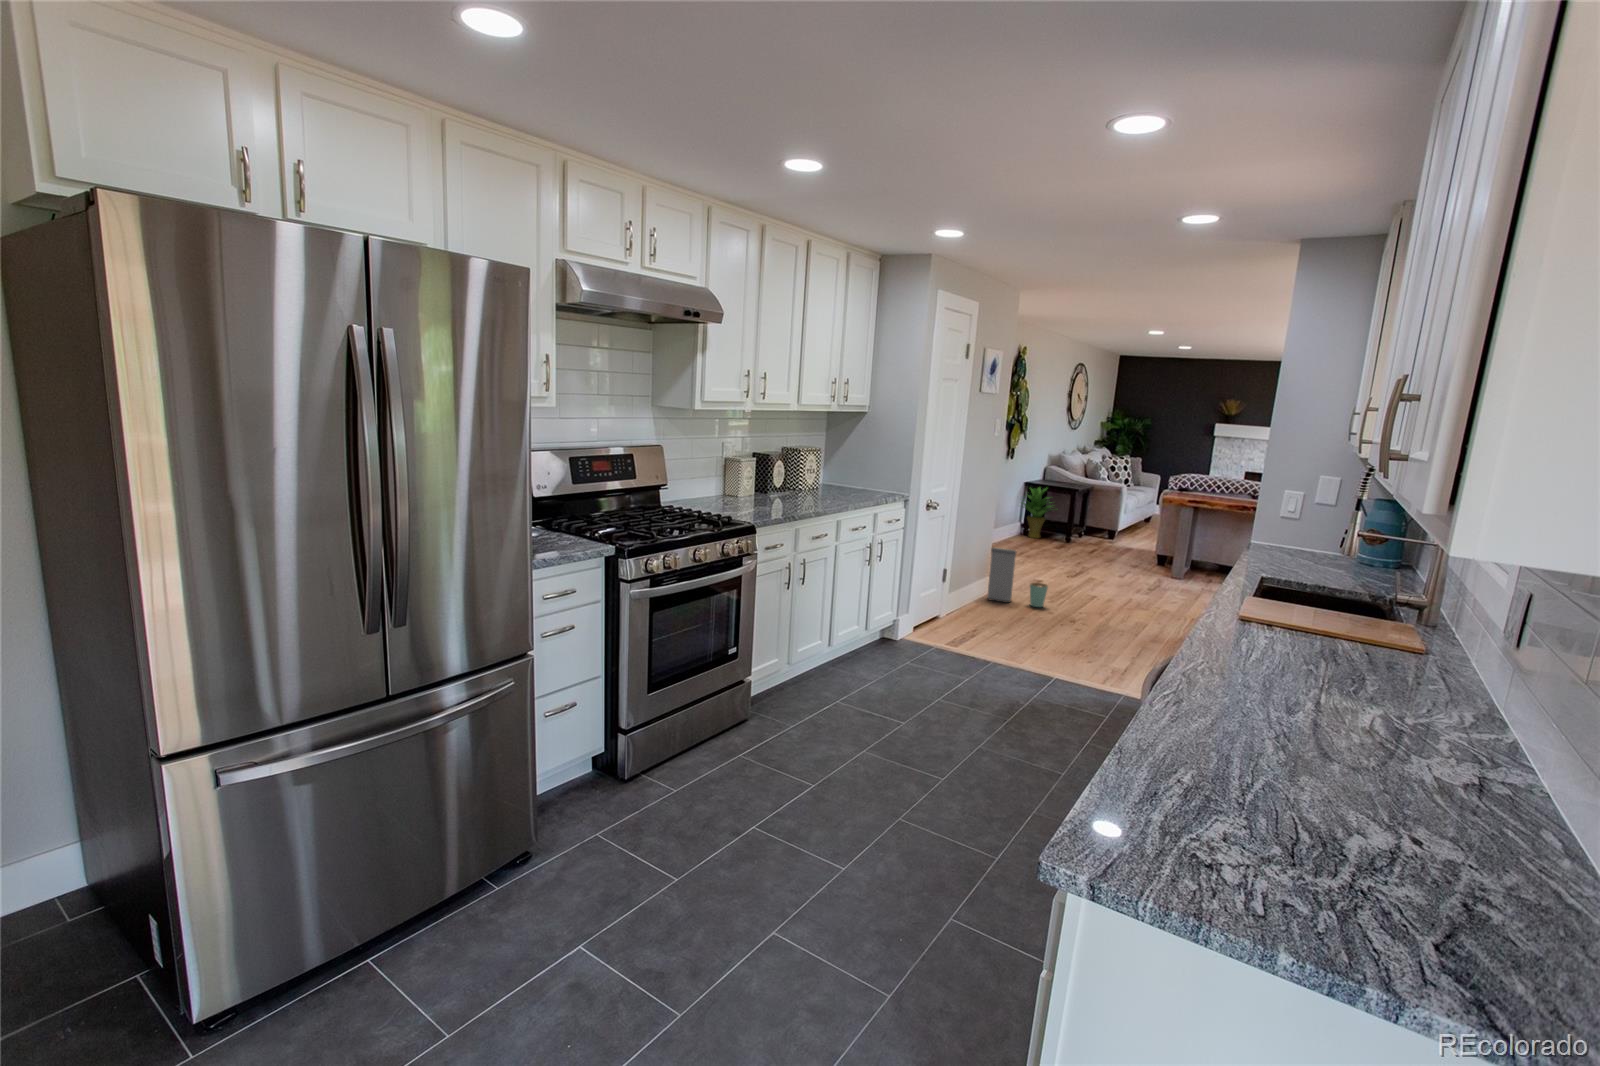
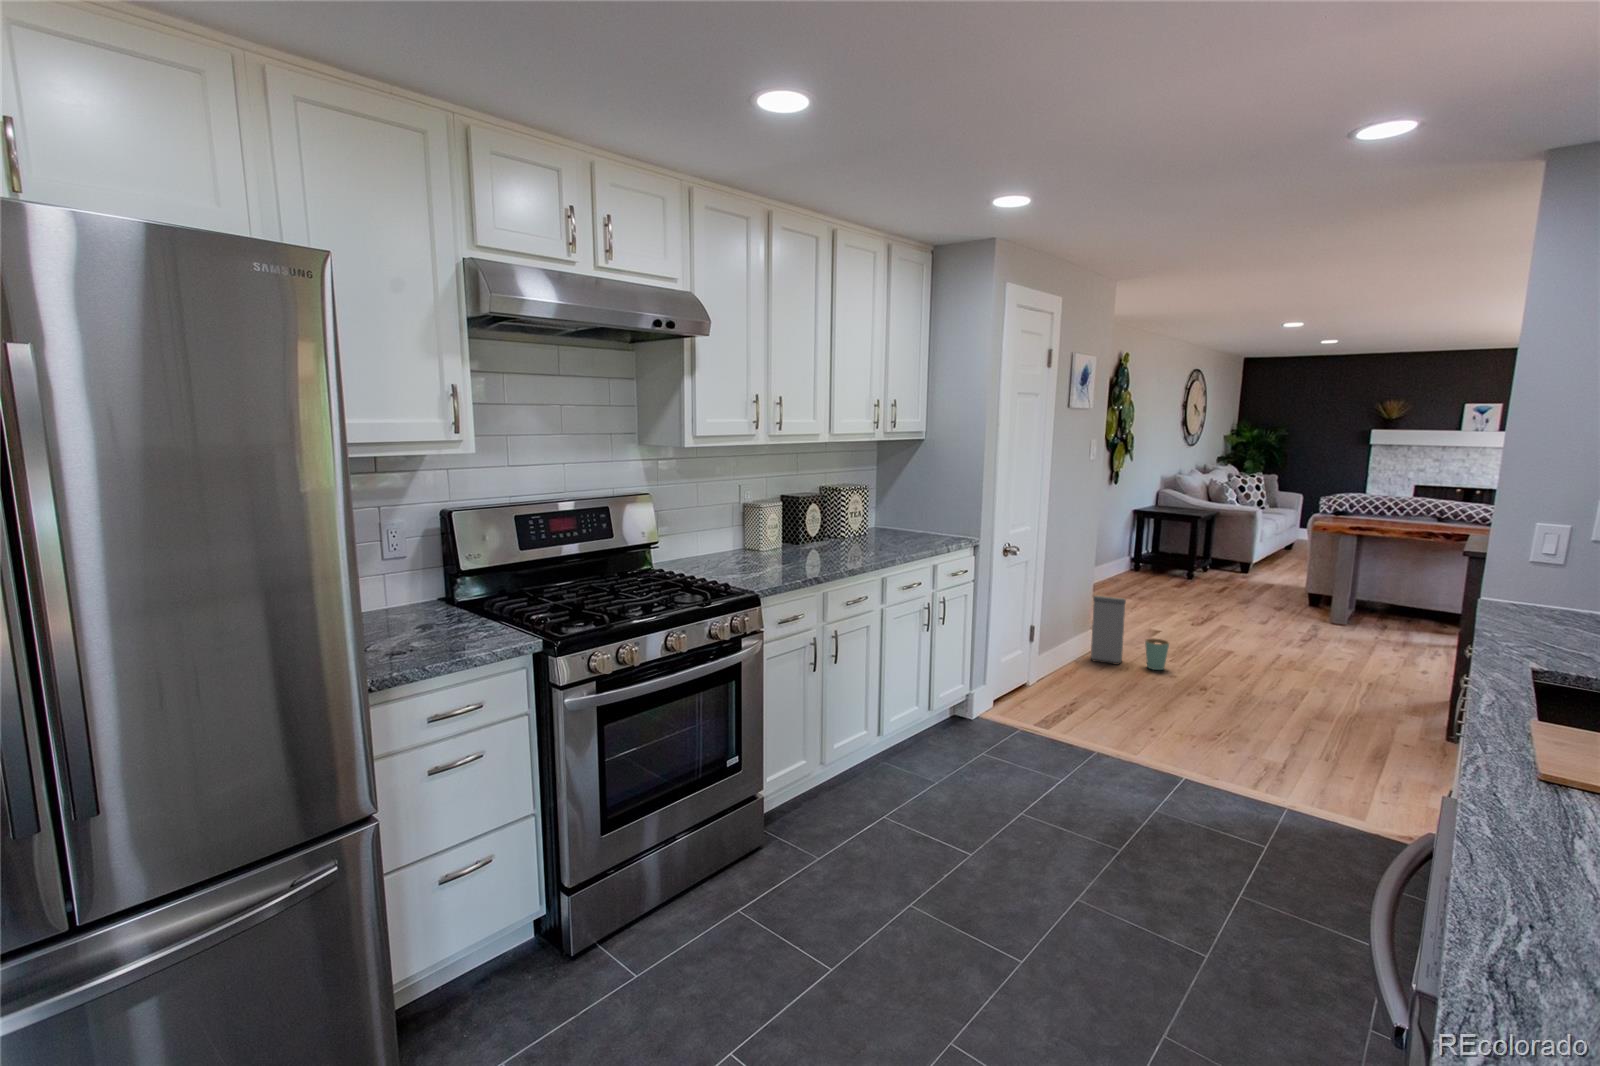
potted plant: present [1023,487,1051,538] -> none [1127,515,1177,575]

